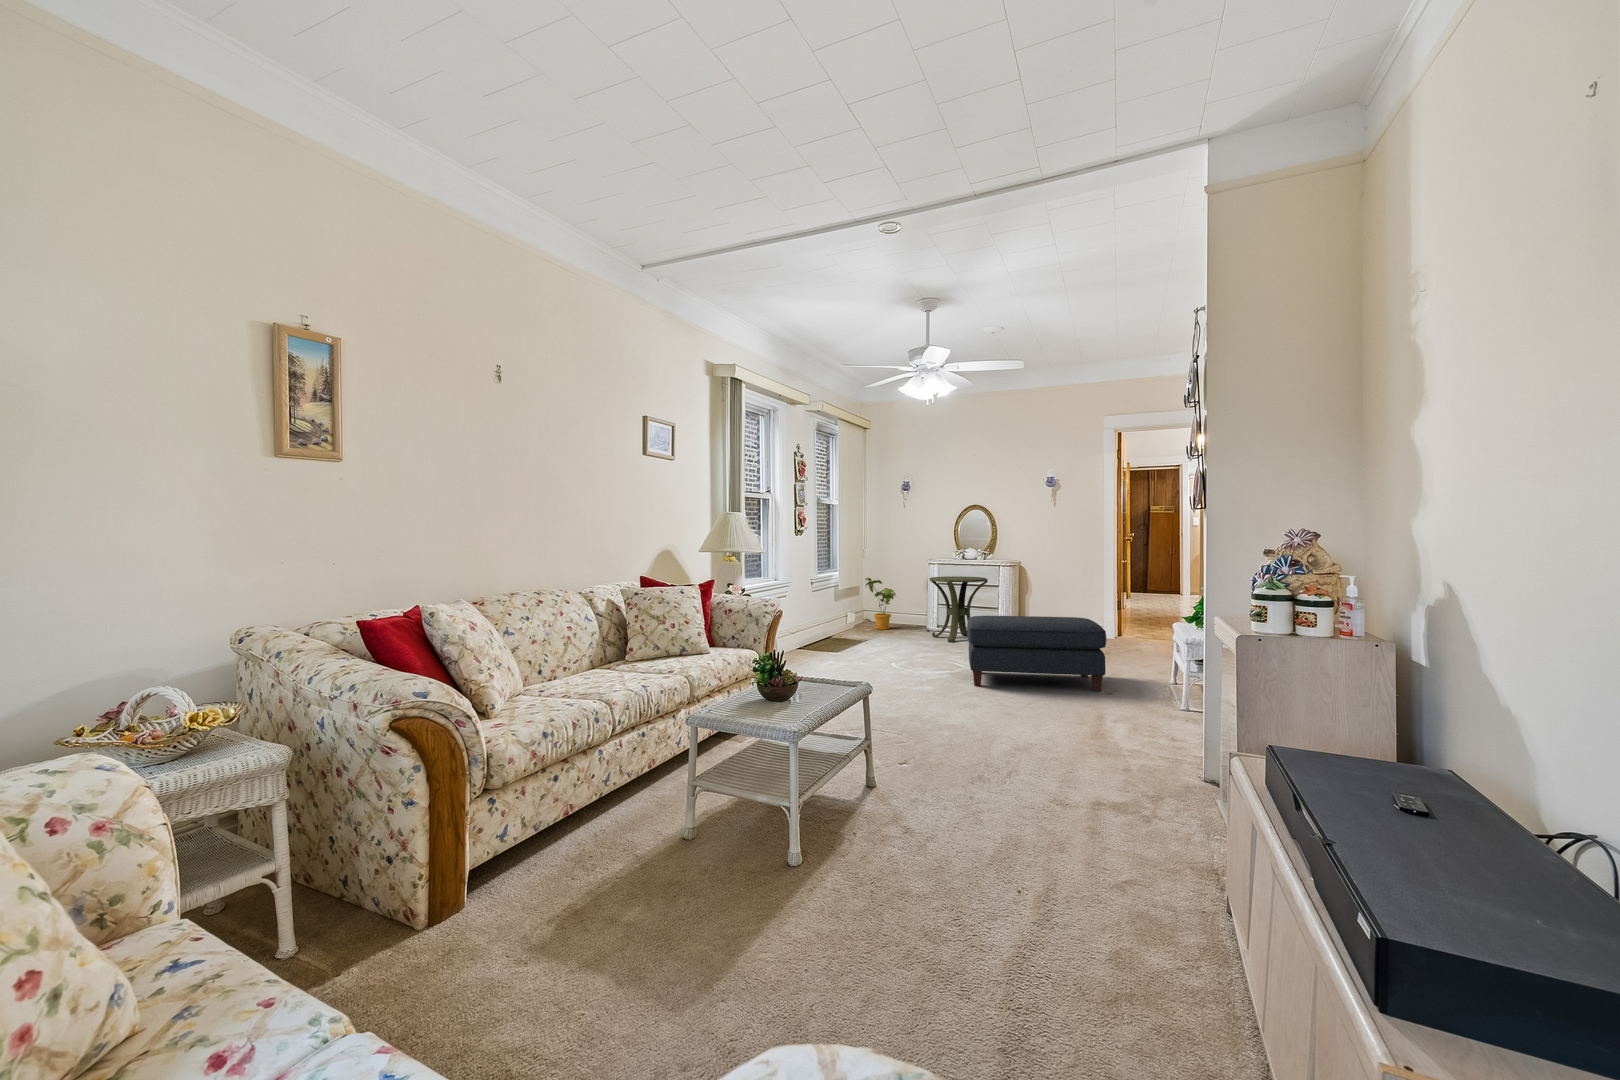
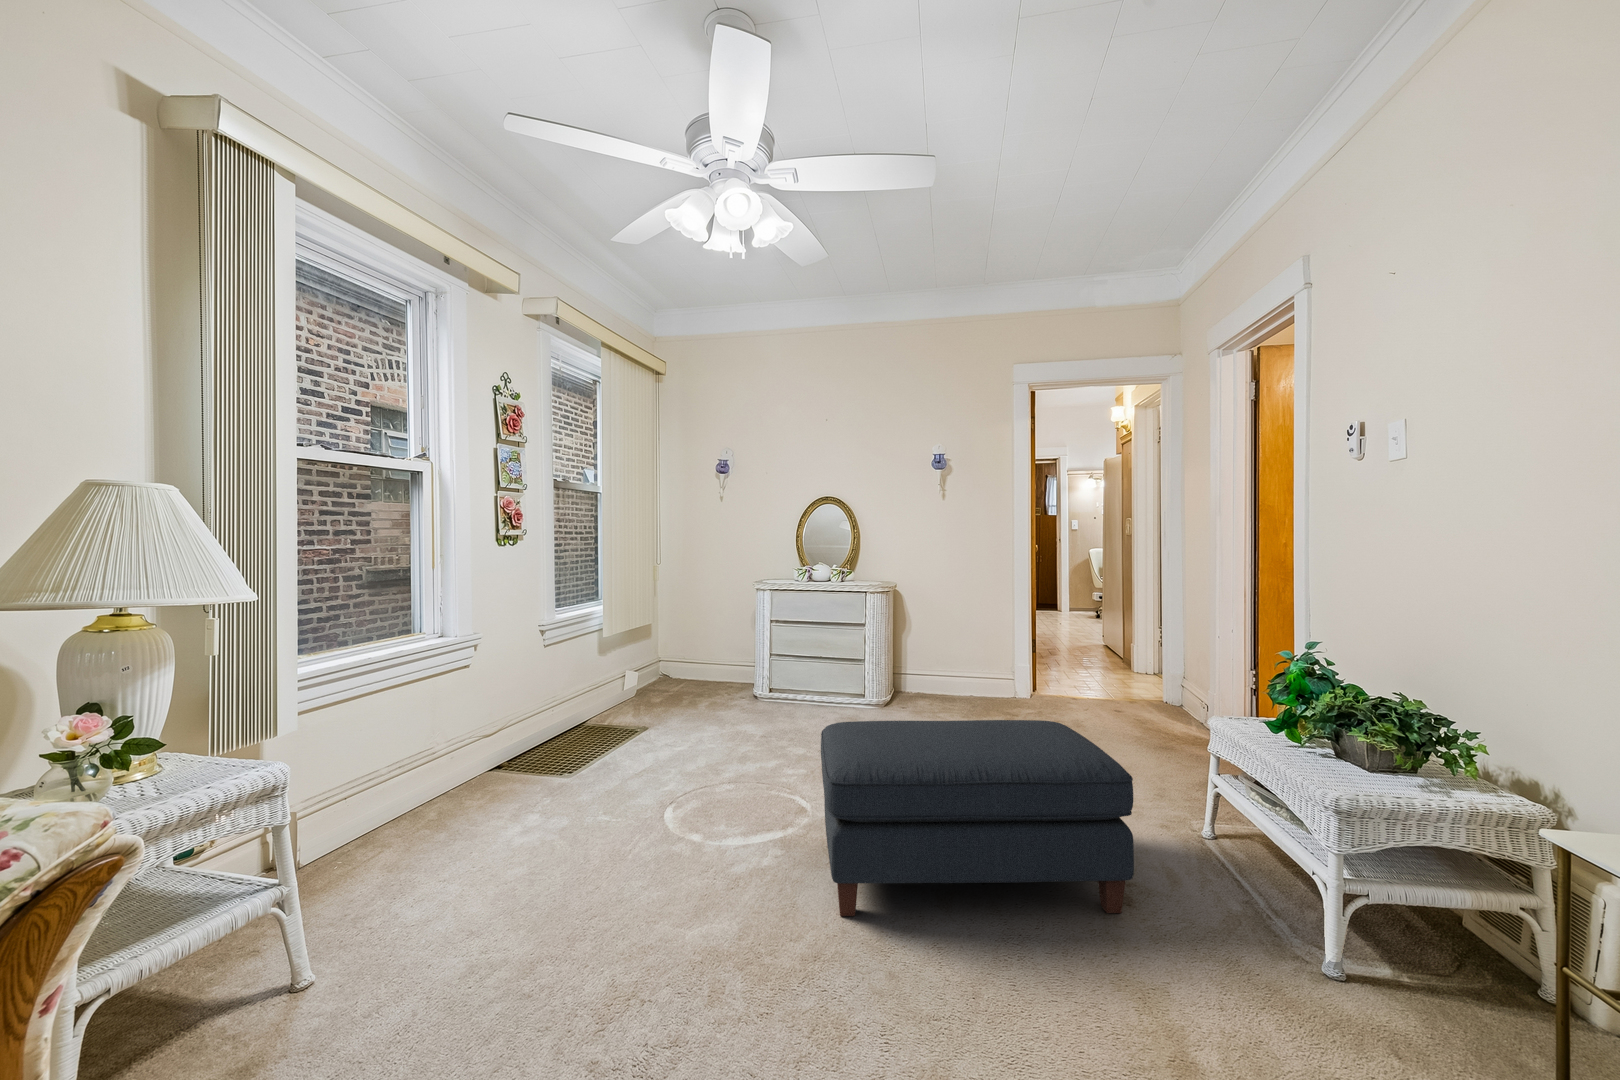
side table: present [930,576,988,642] -> none [756,611,849,726]
house plant: present [865,578,896,630] -> none [653,612,705,696]

